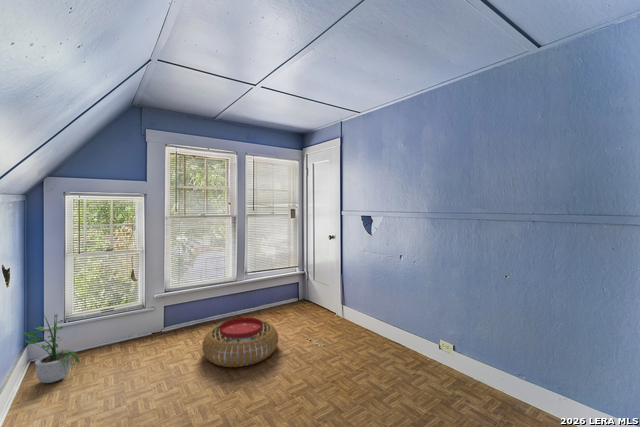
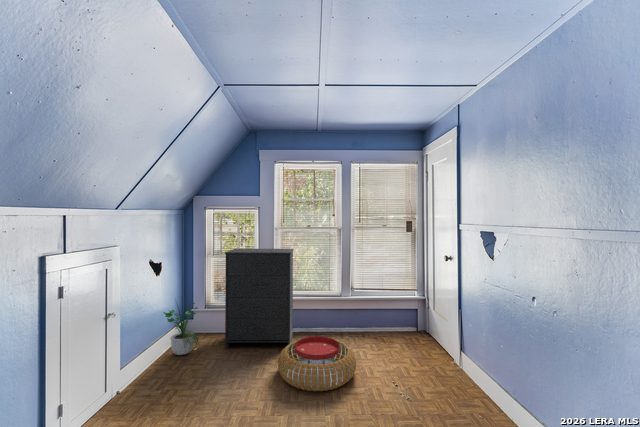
dresser: none [114,239,197,359] -> present [225,249,294,349]

